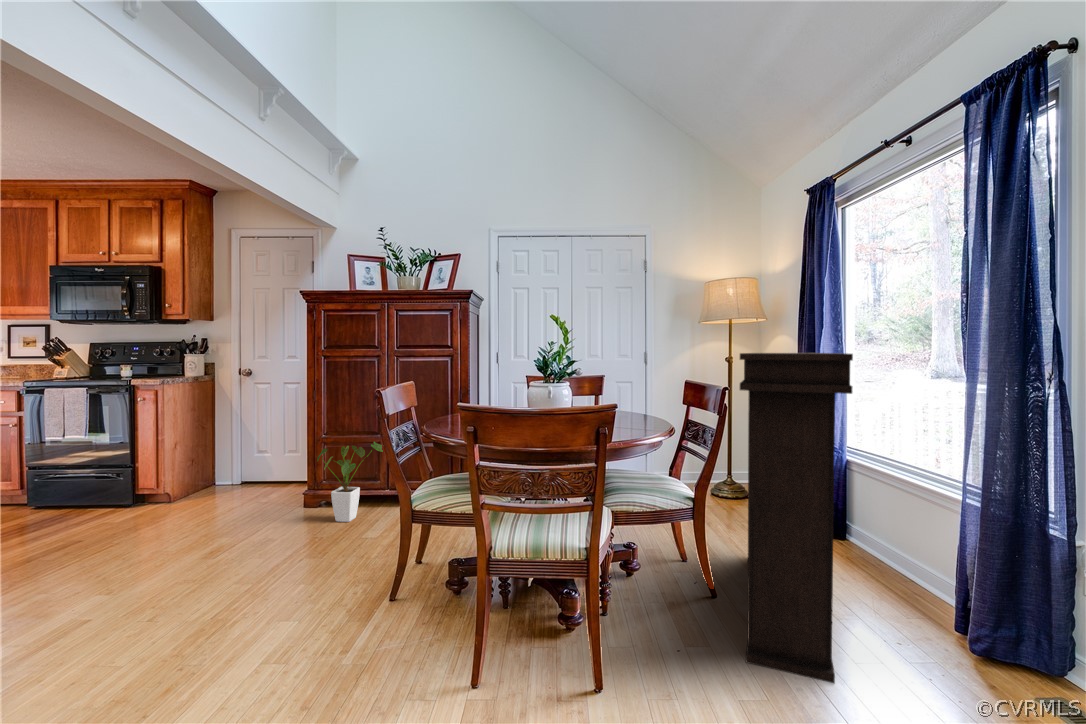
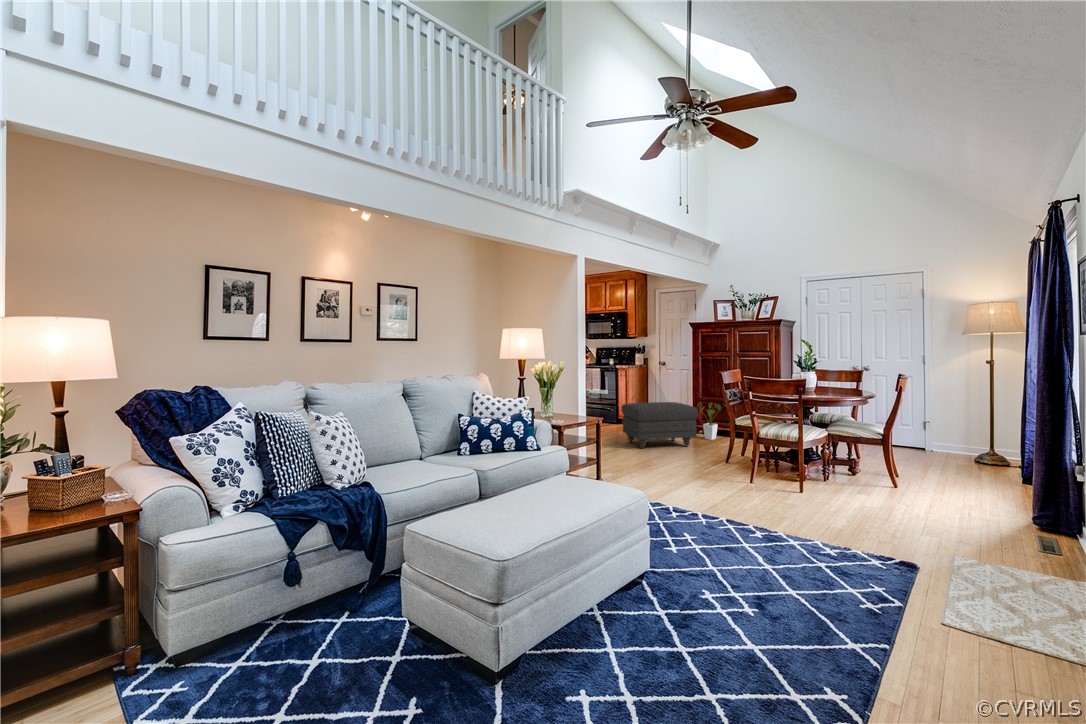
console table: present [740,353,853,683] -> none [876,359,1008,511]
ottoman: none [109,455,320,600] -> present [621,402,698,449]

